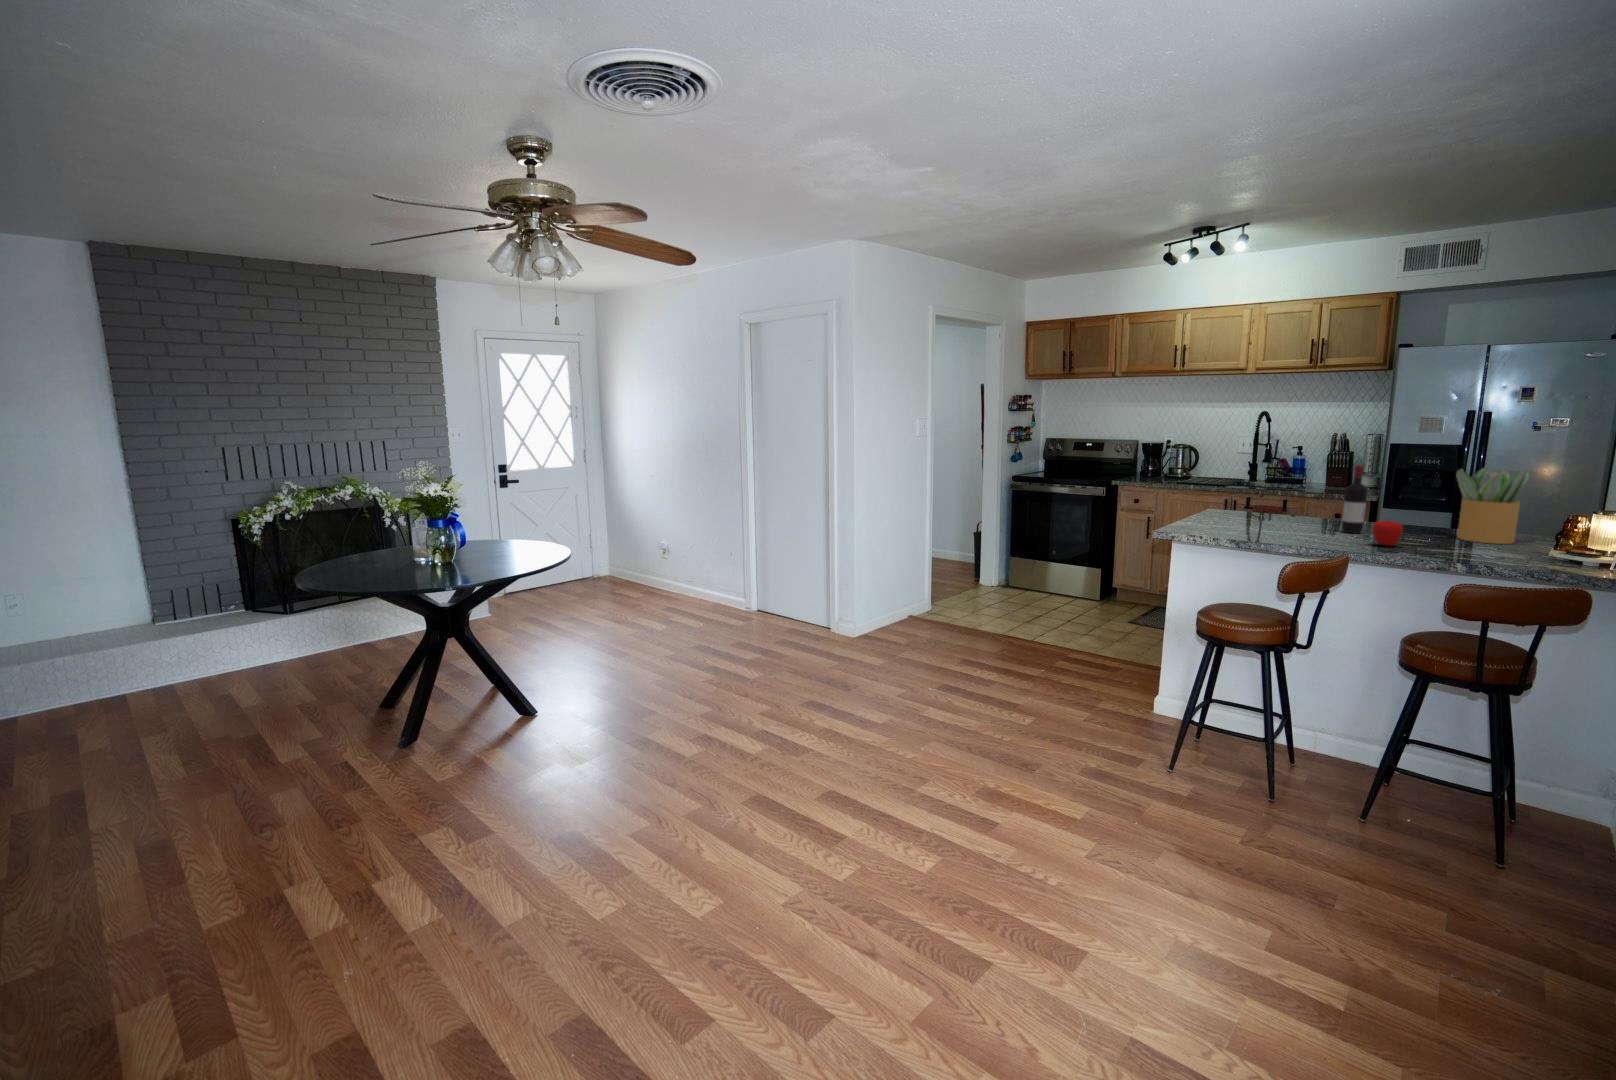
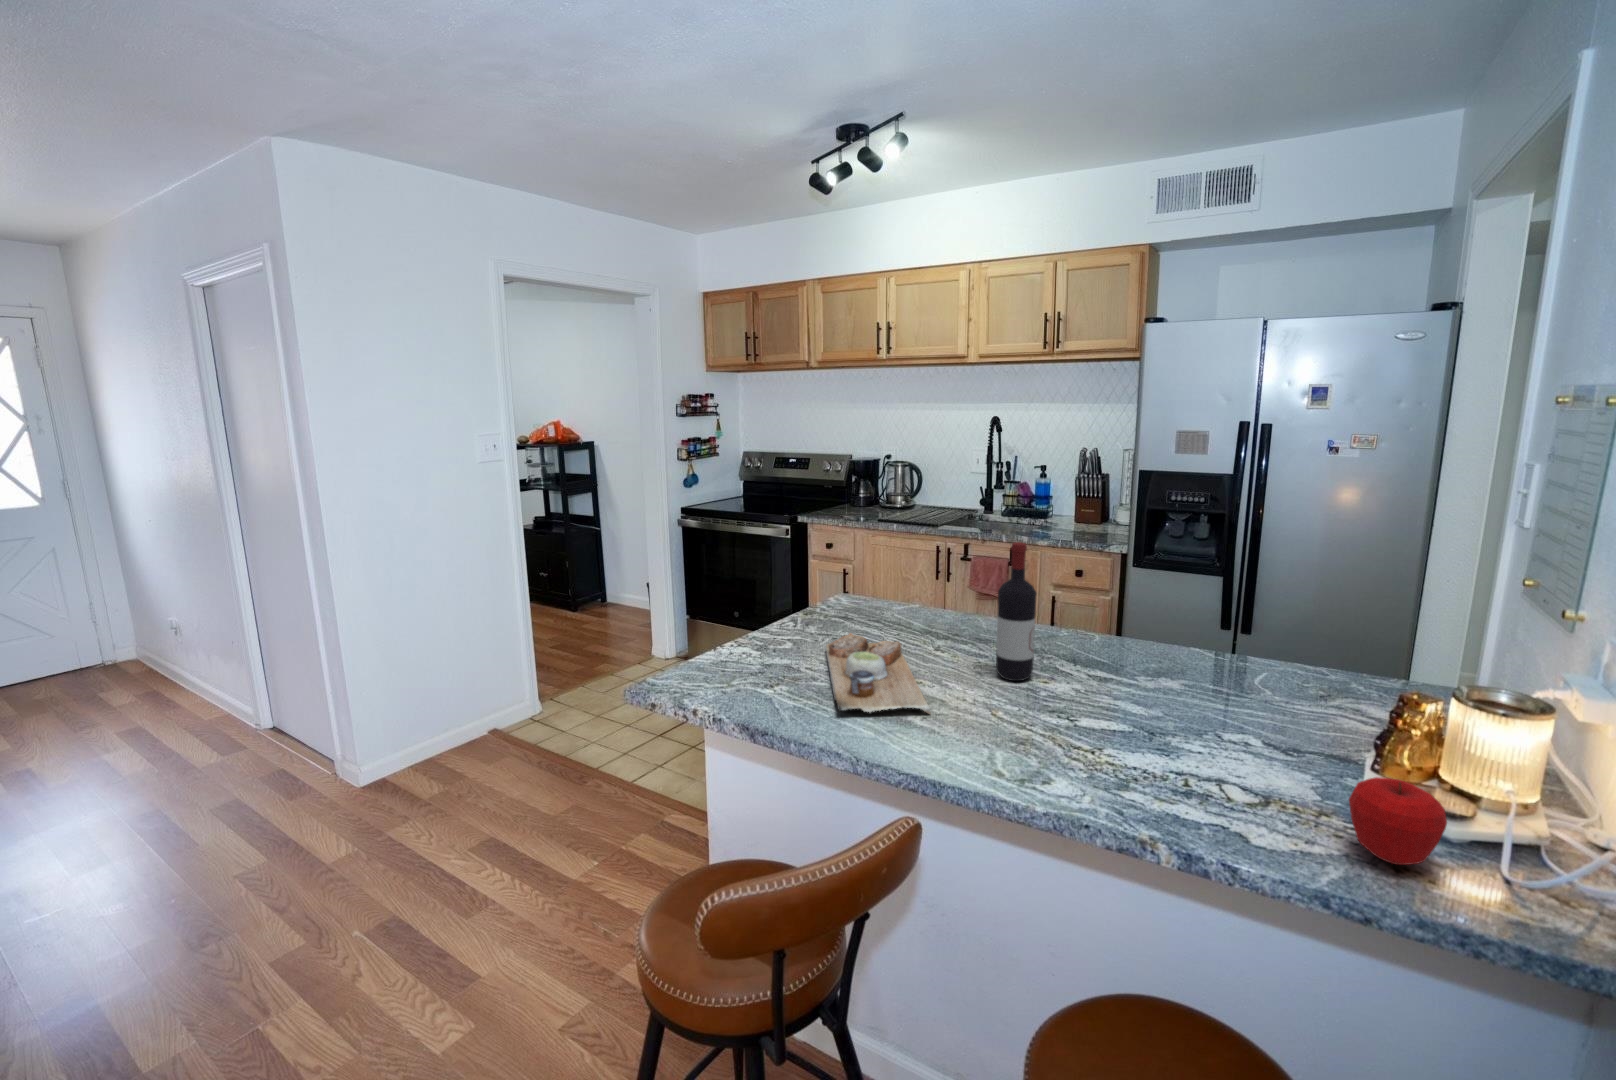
potted plant: present [1457,468,1529,544] -> none [1193,550,1329,724]
cutting board: none [1236,517,1321,539] -> present [826,633,930,714]
apple: present [1372,521,1403,546] -> present [1349,777,1447,865]

